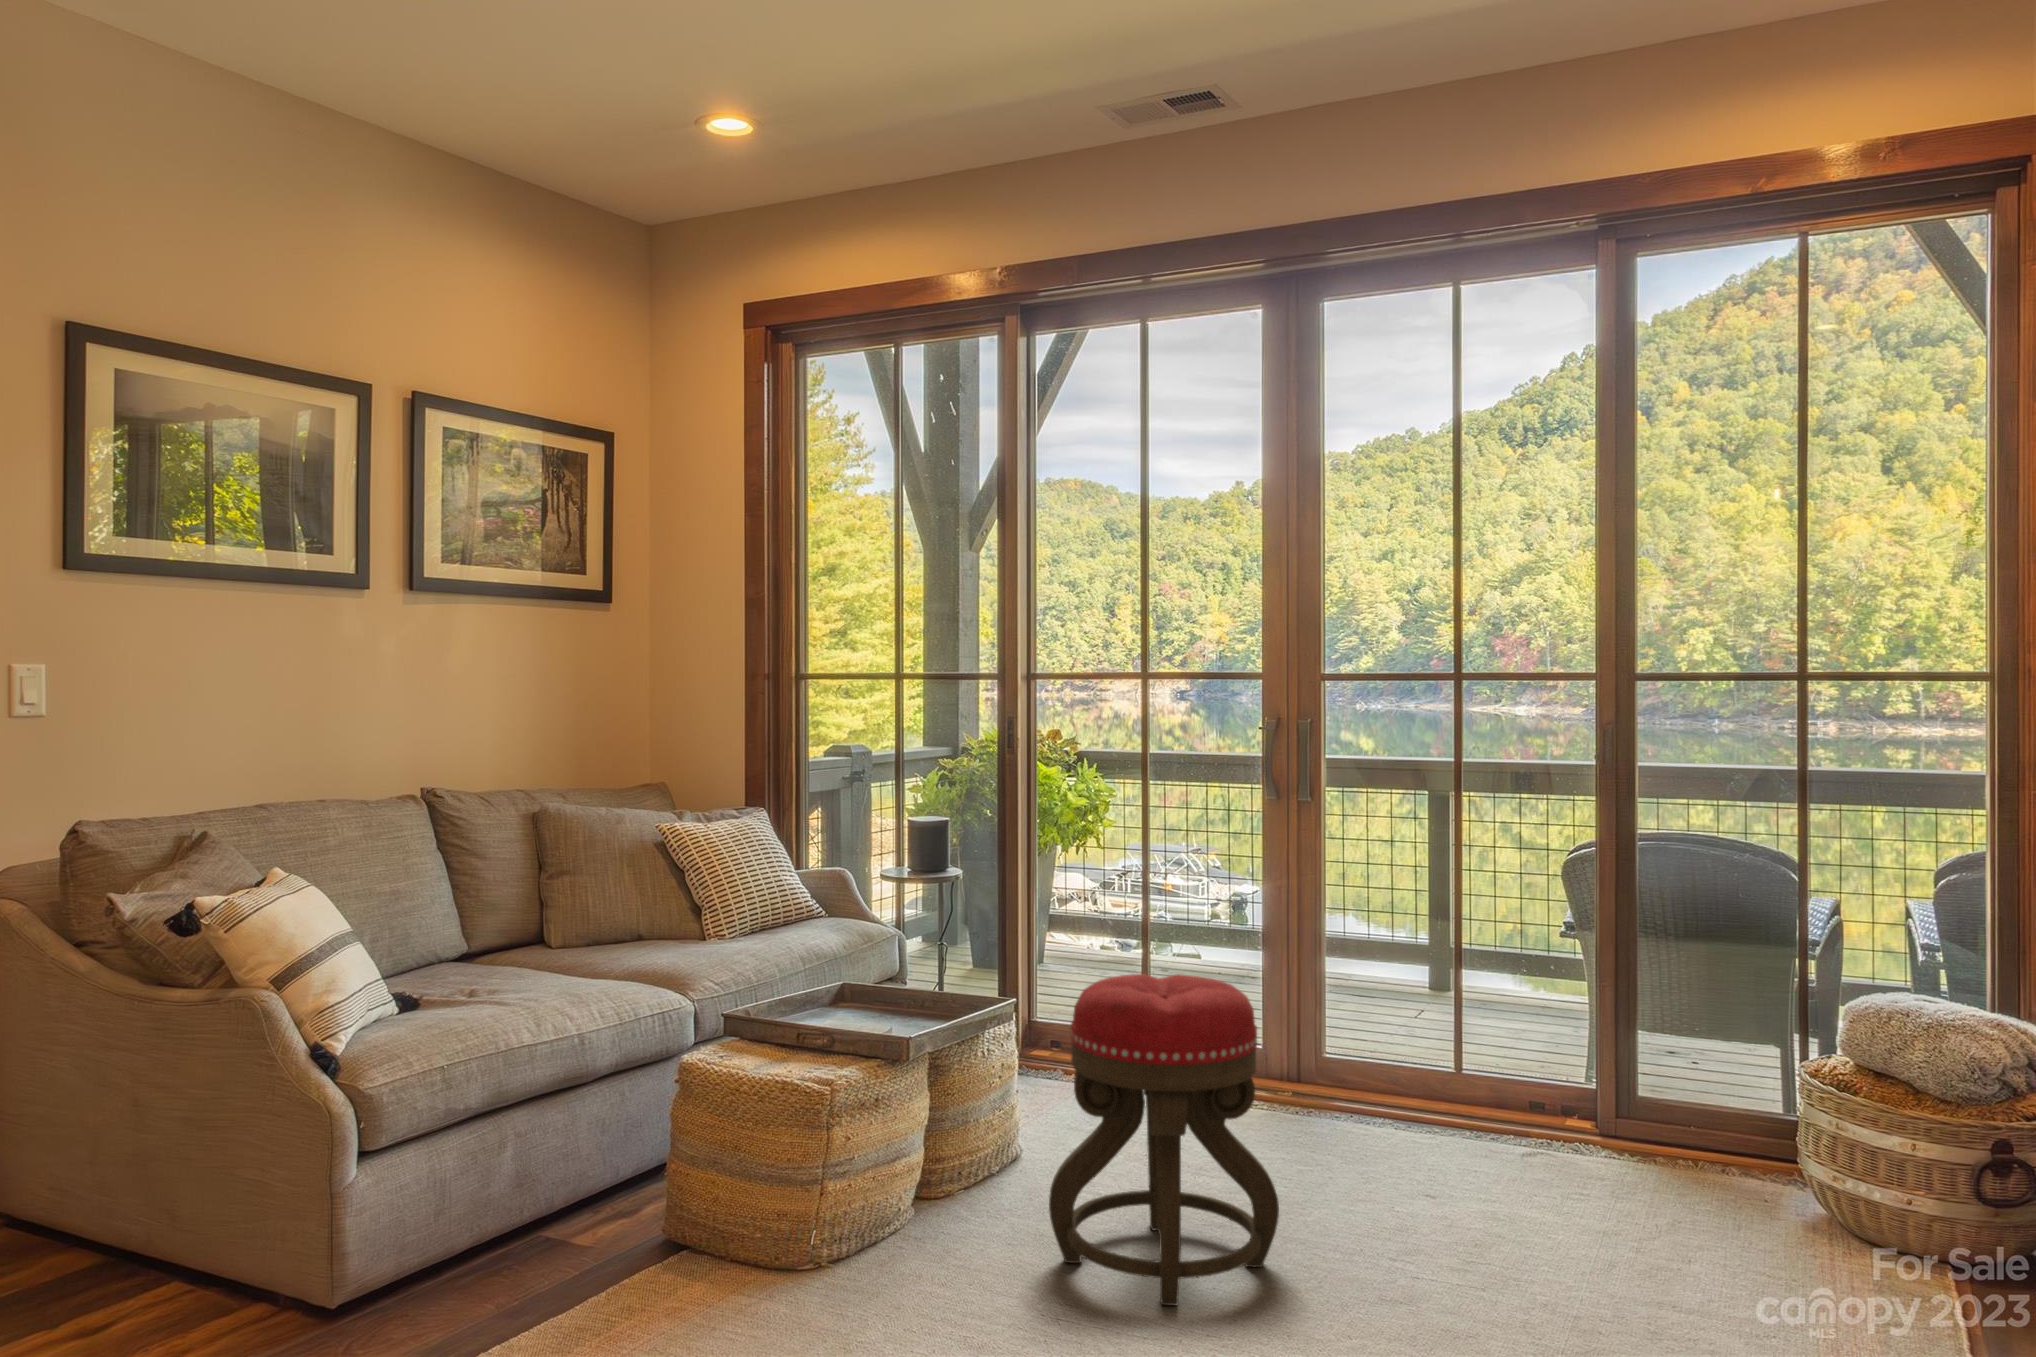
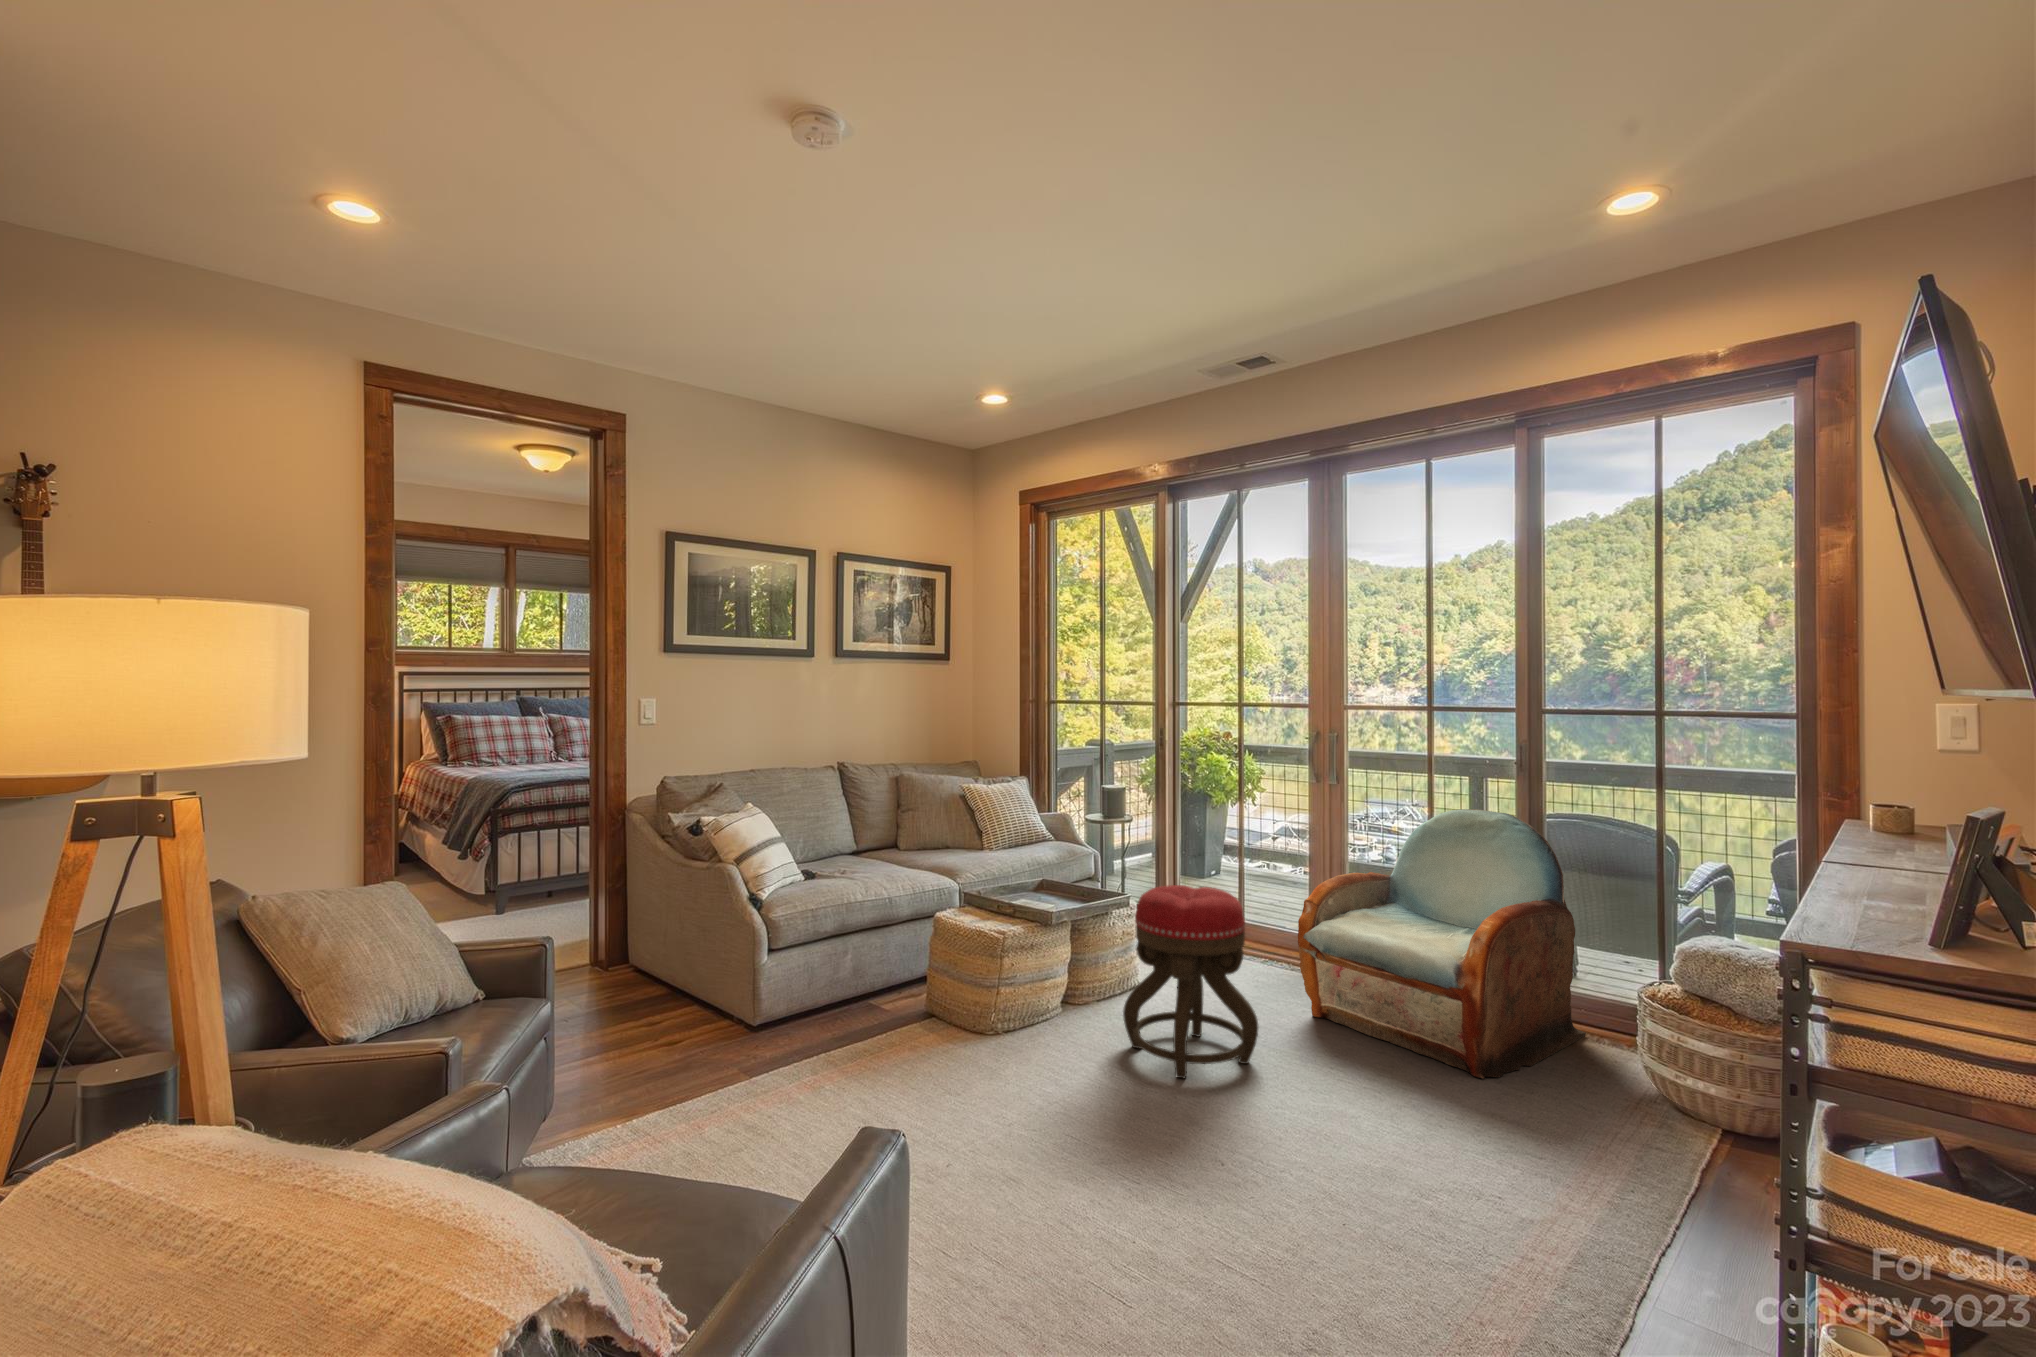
armchair: none [1297,832,1700,1244] -> present [1298,809,1586,1079]

